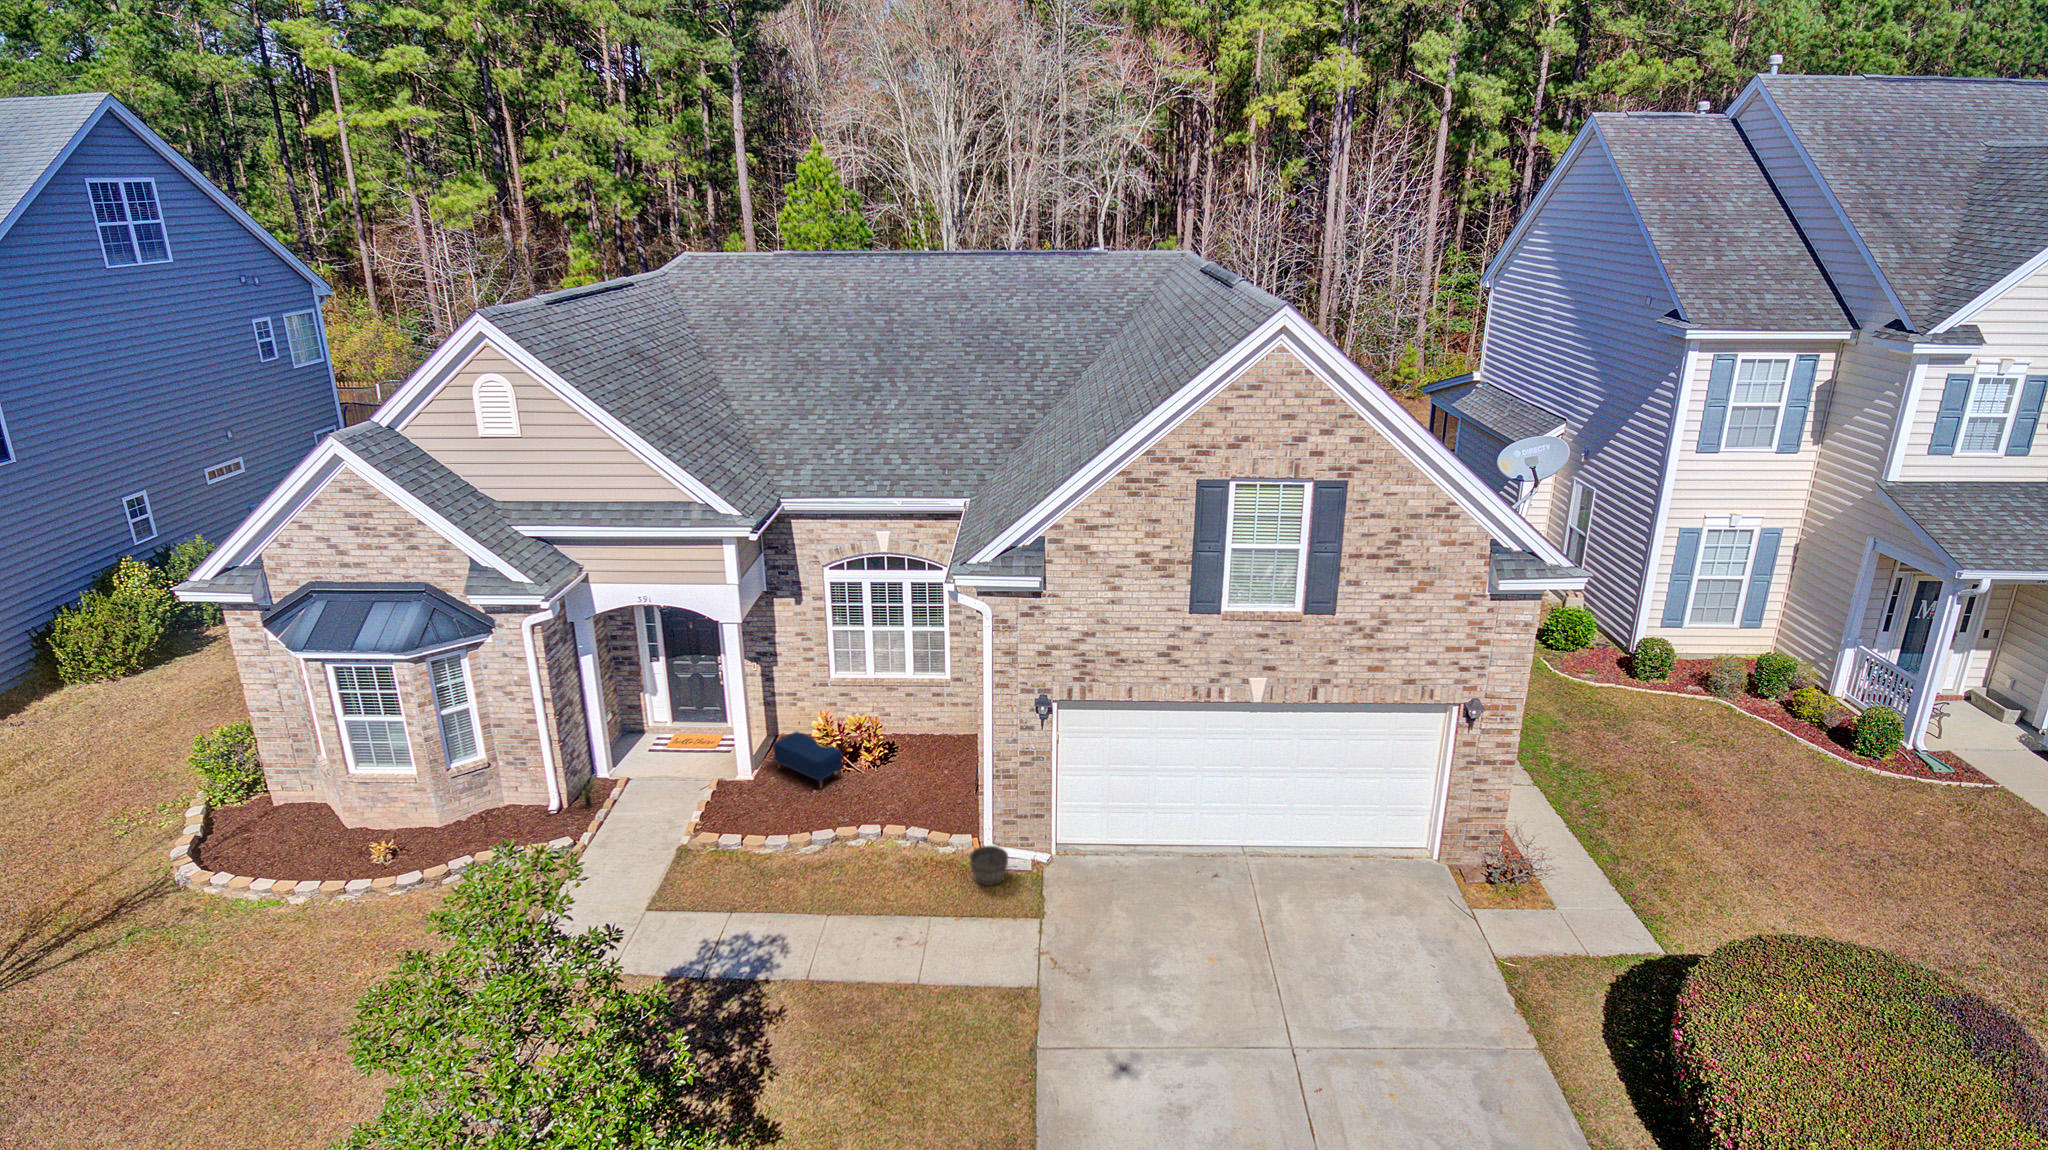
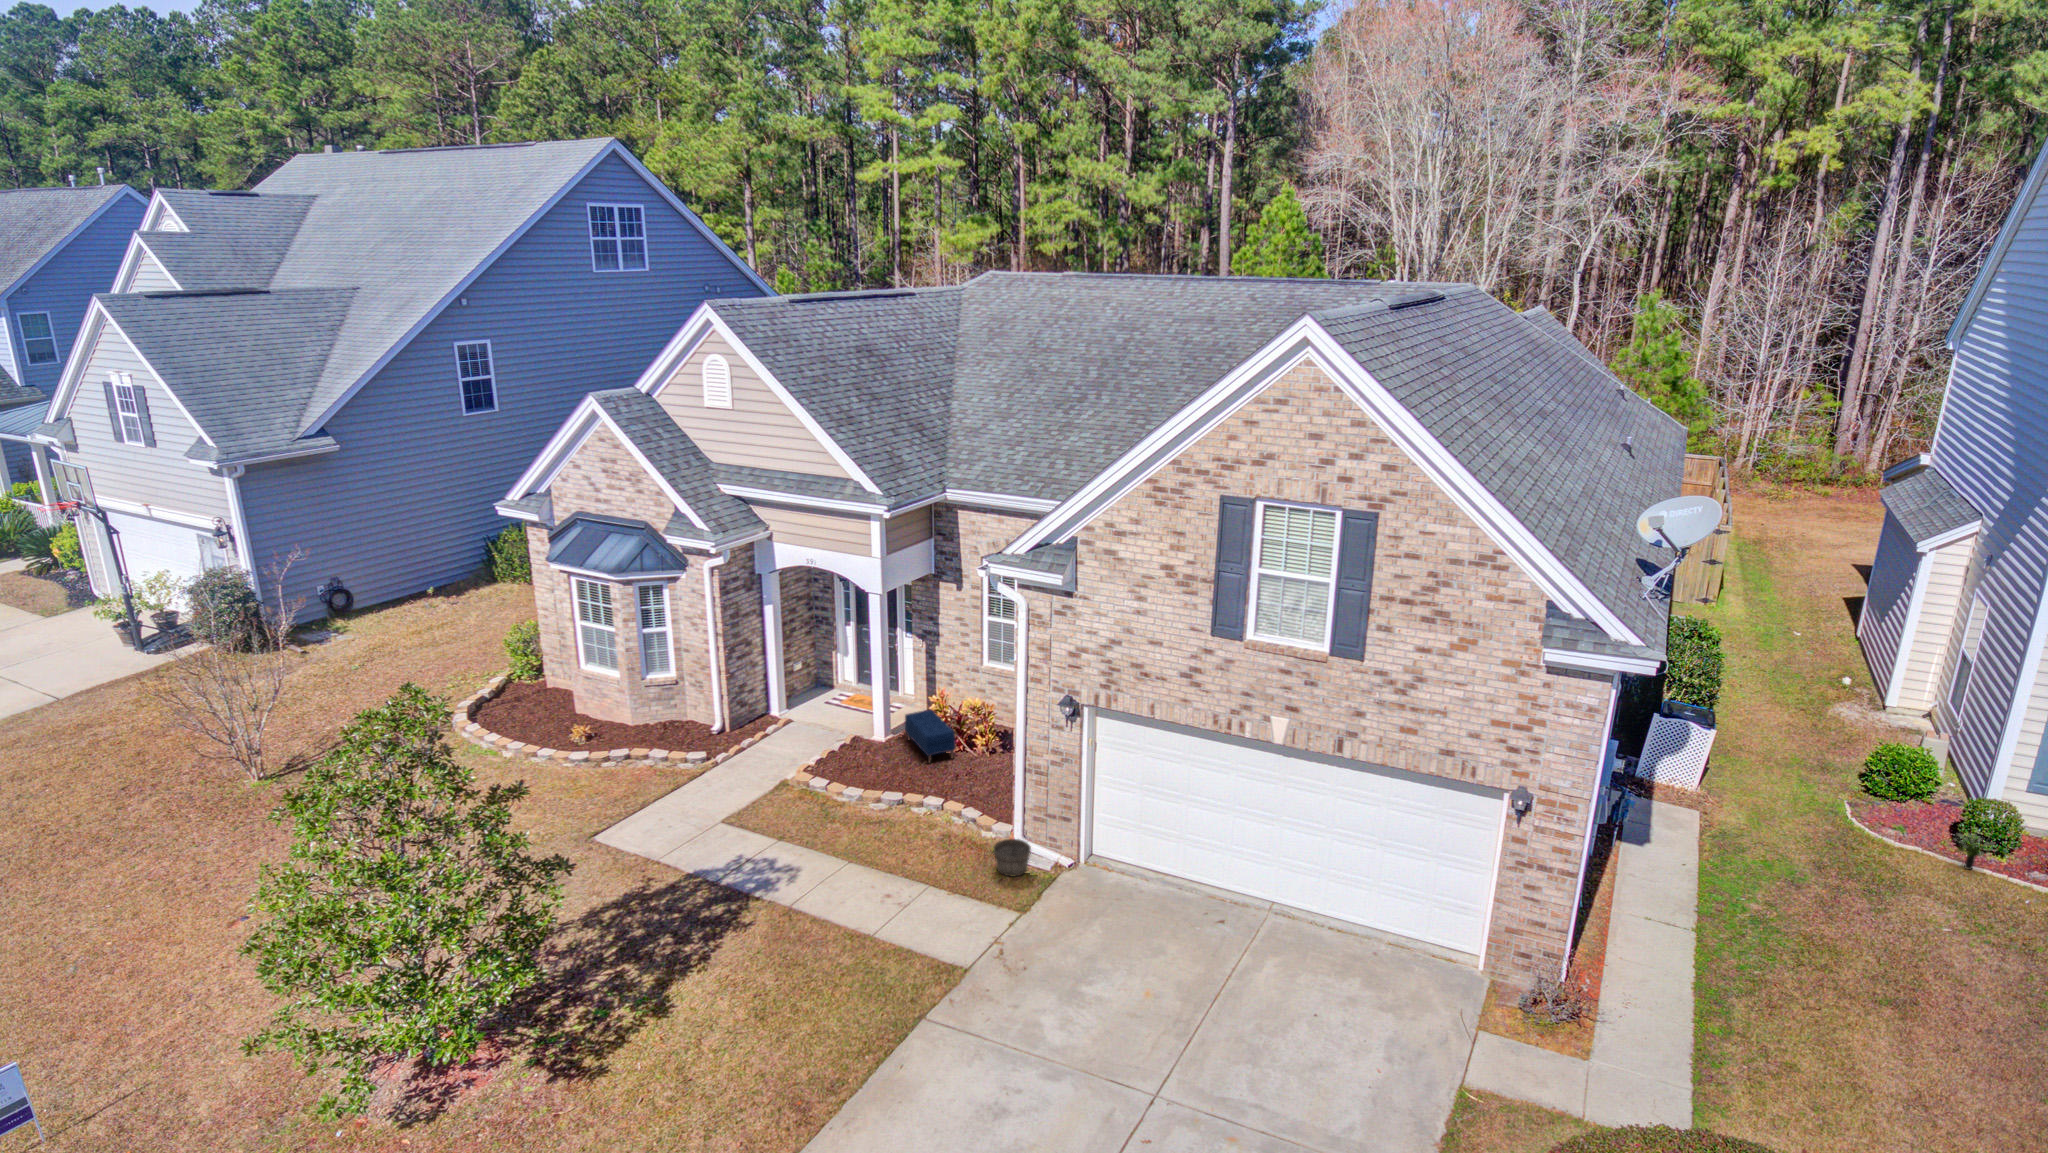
potted plant: present [569,775,600,808] -> present [1956,833,1993,870]

